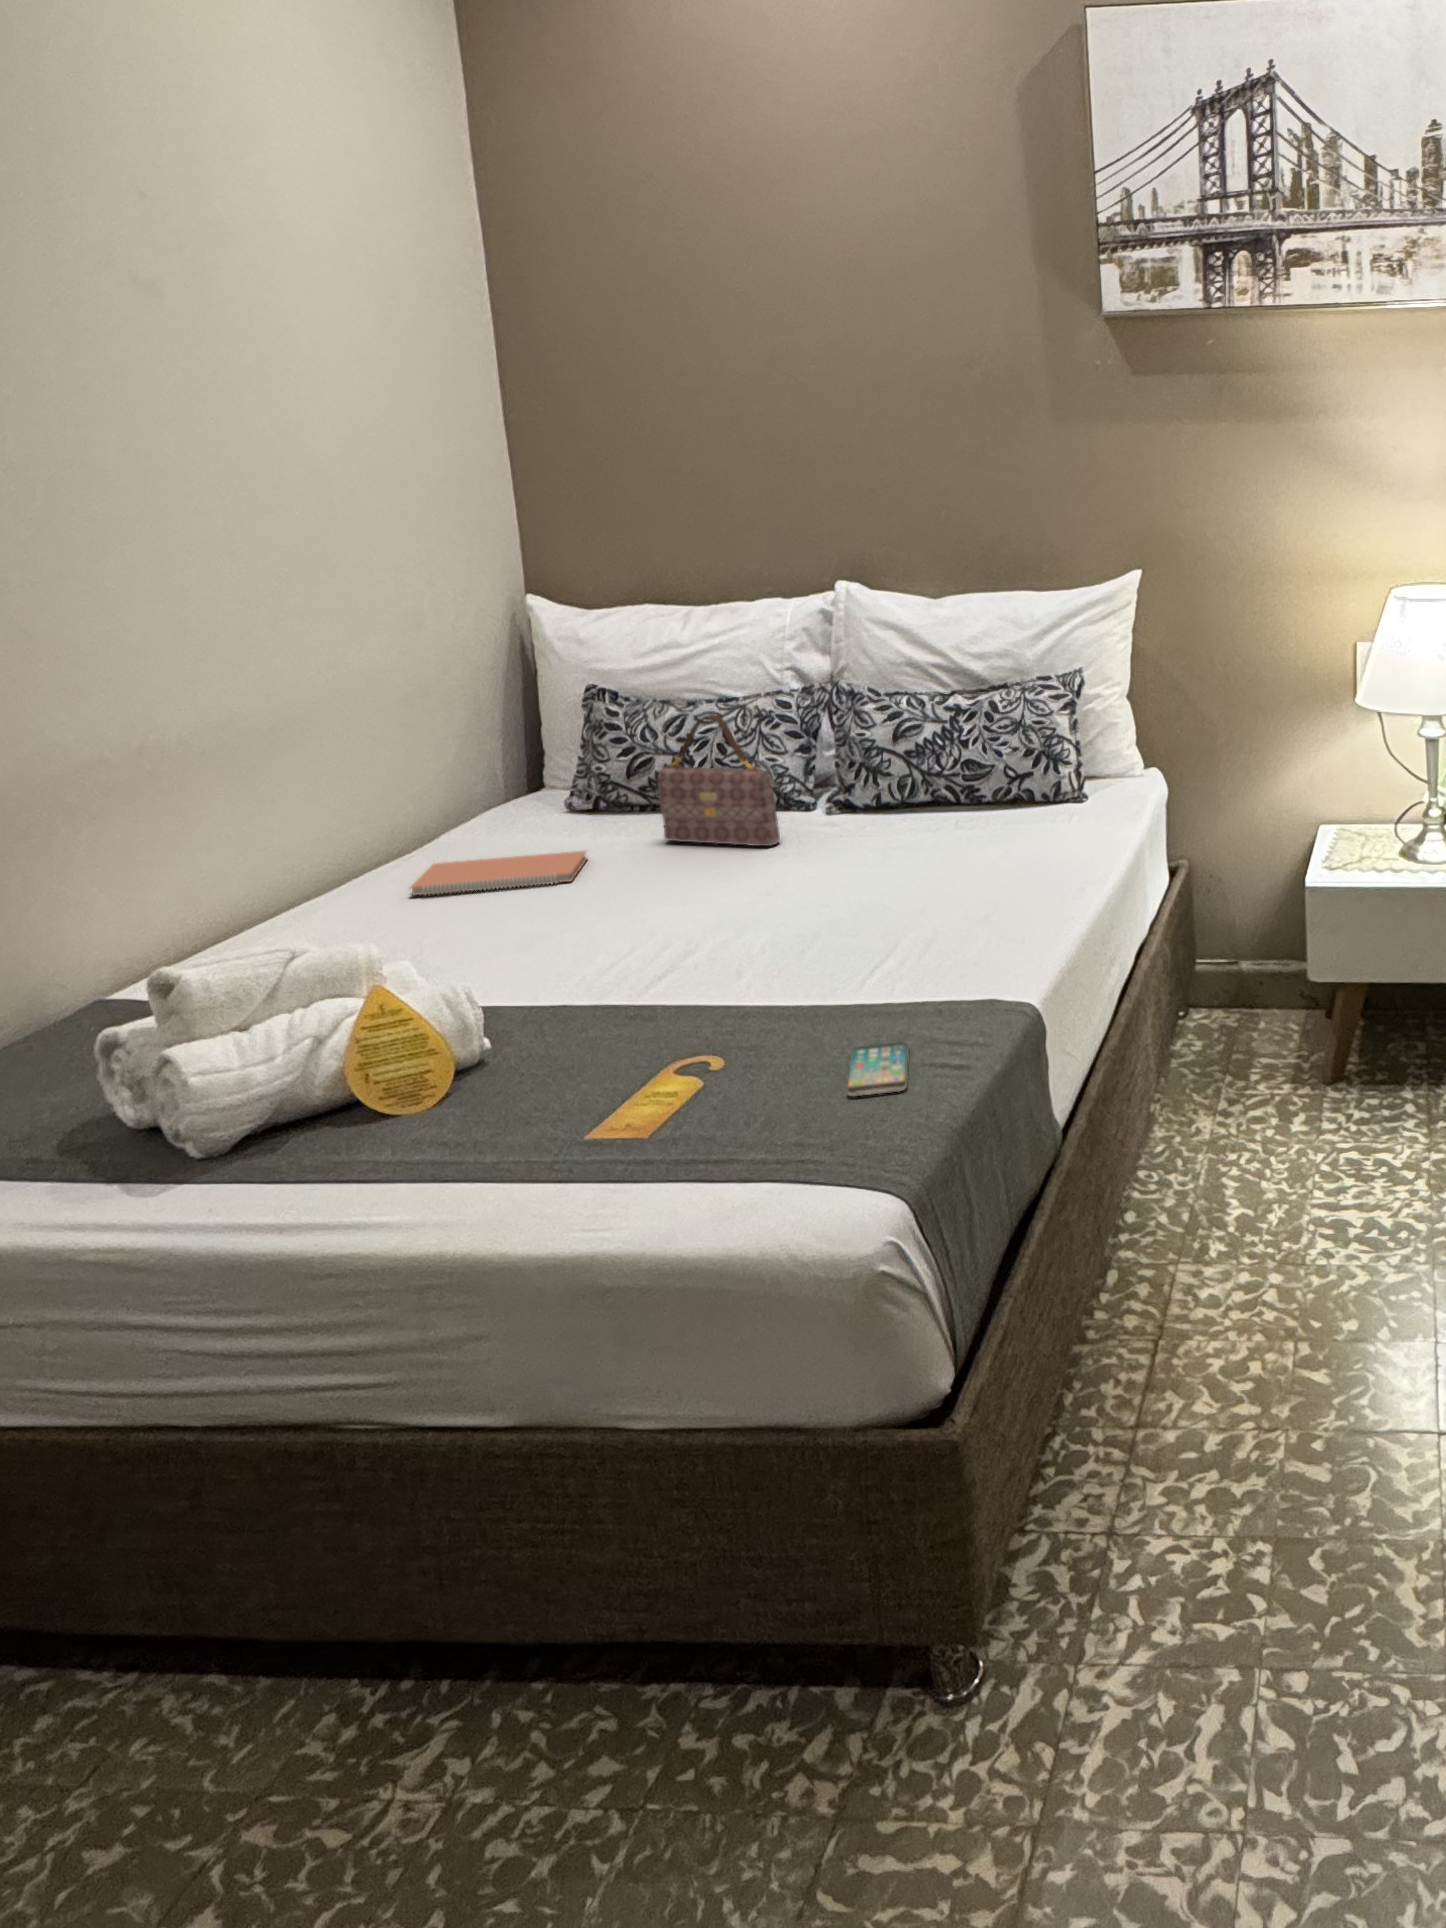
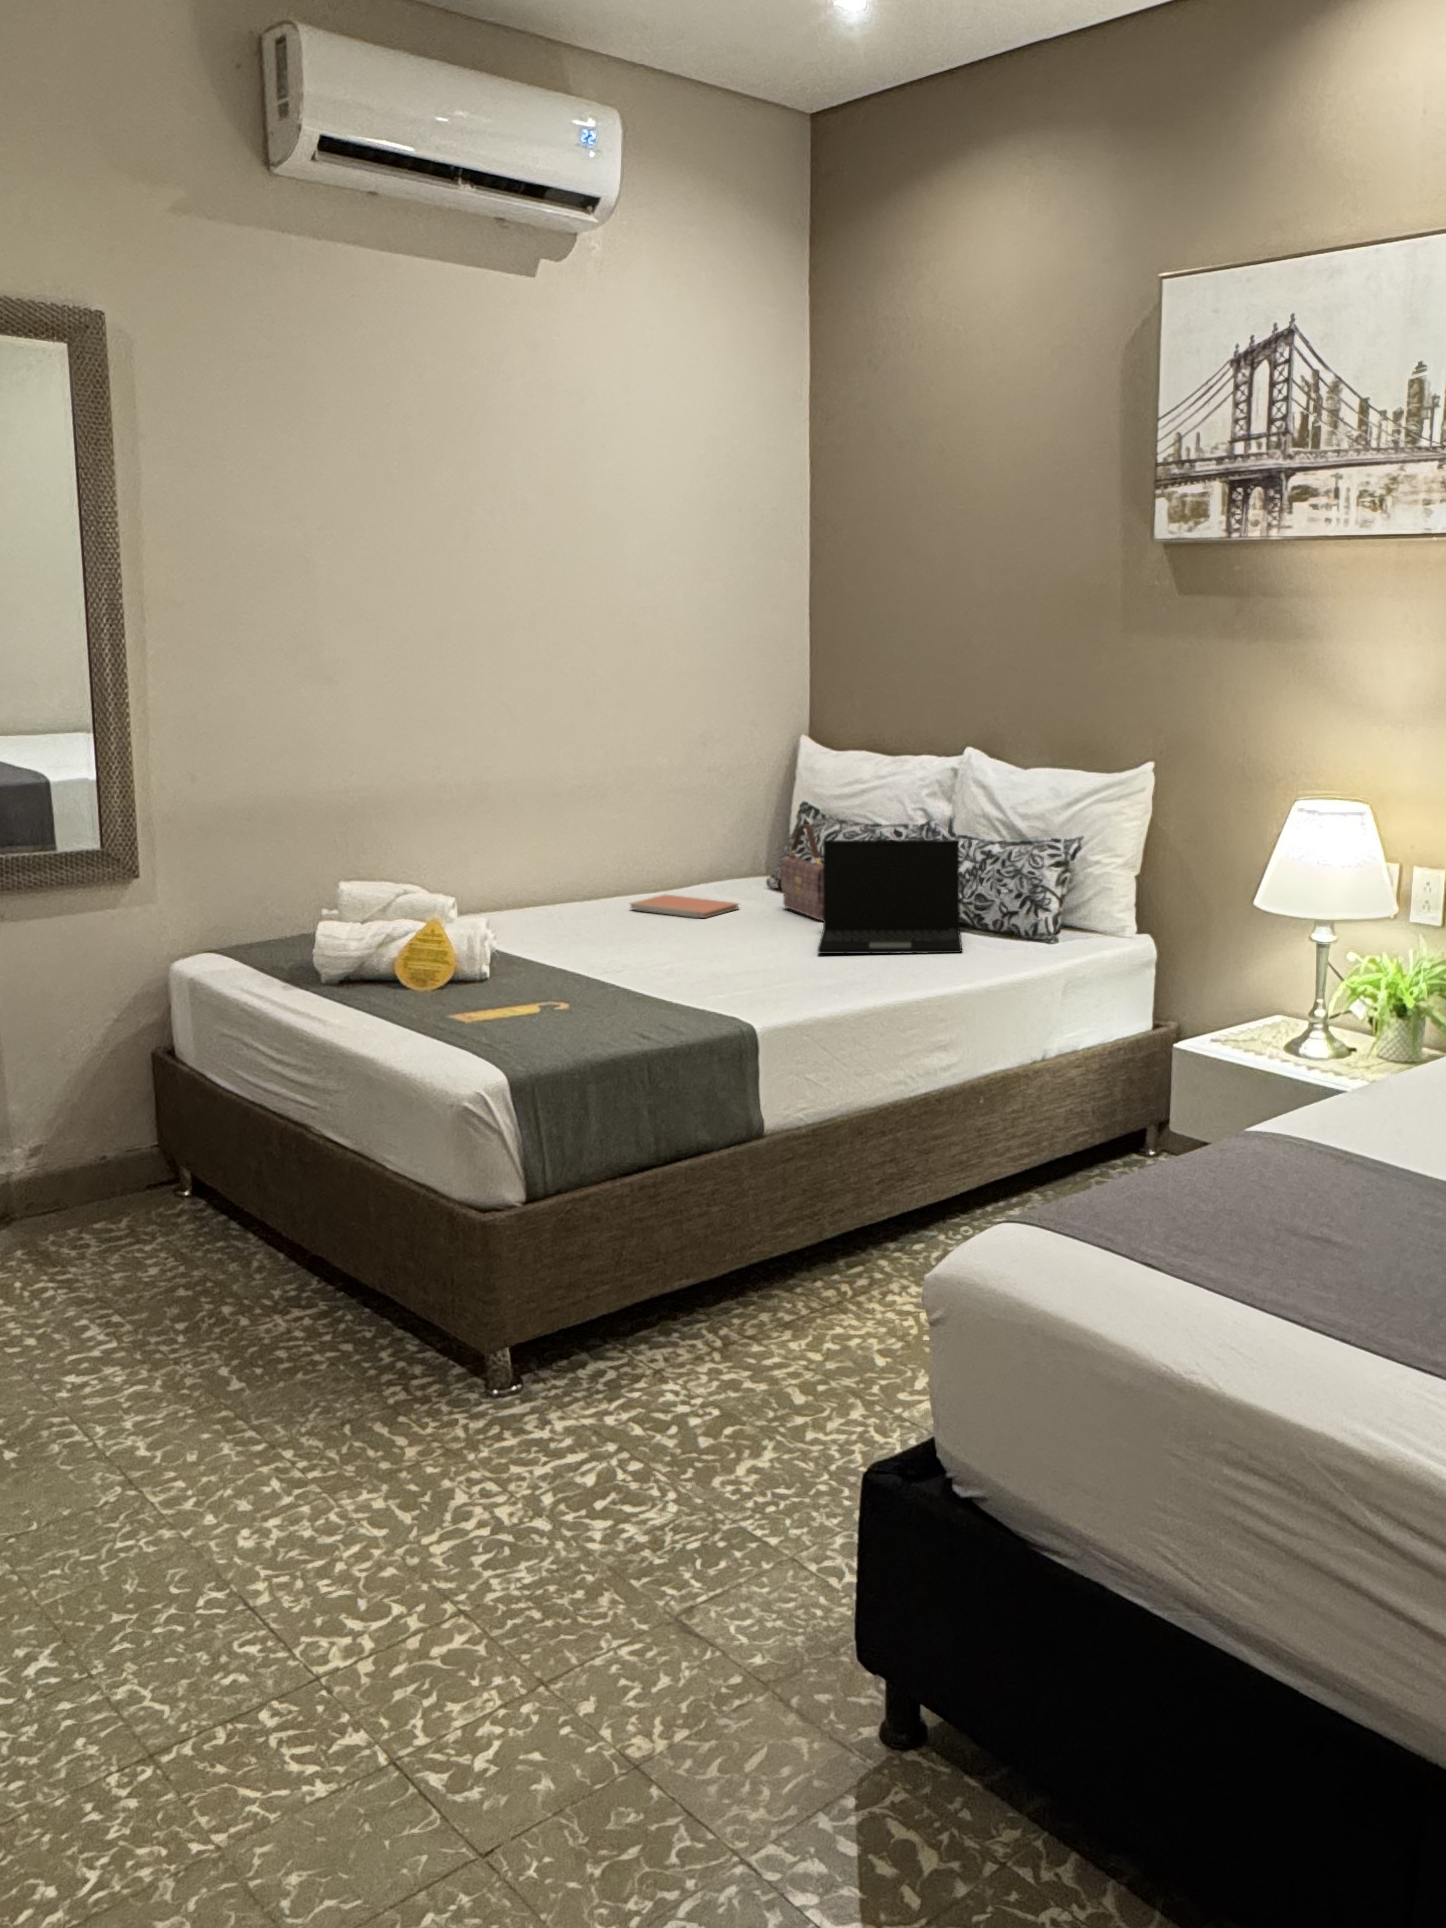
laptop: none [795,701,1055,884] -> present [818,840,962,954]
smartphone: present [847,1042,909,1096] -> none [560,1023,635,1047]

